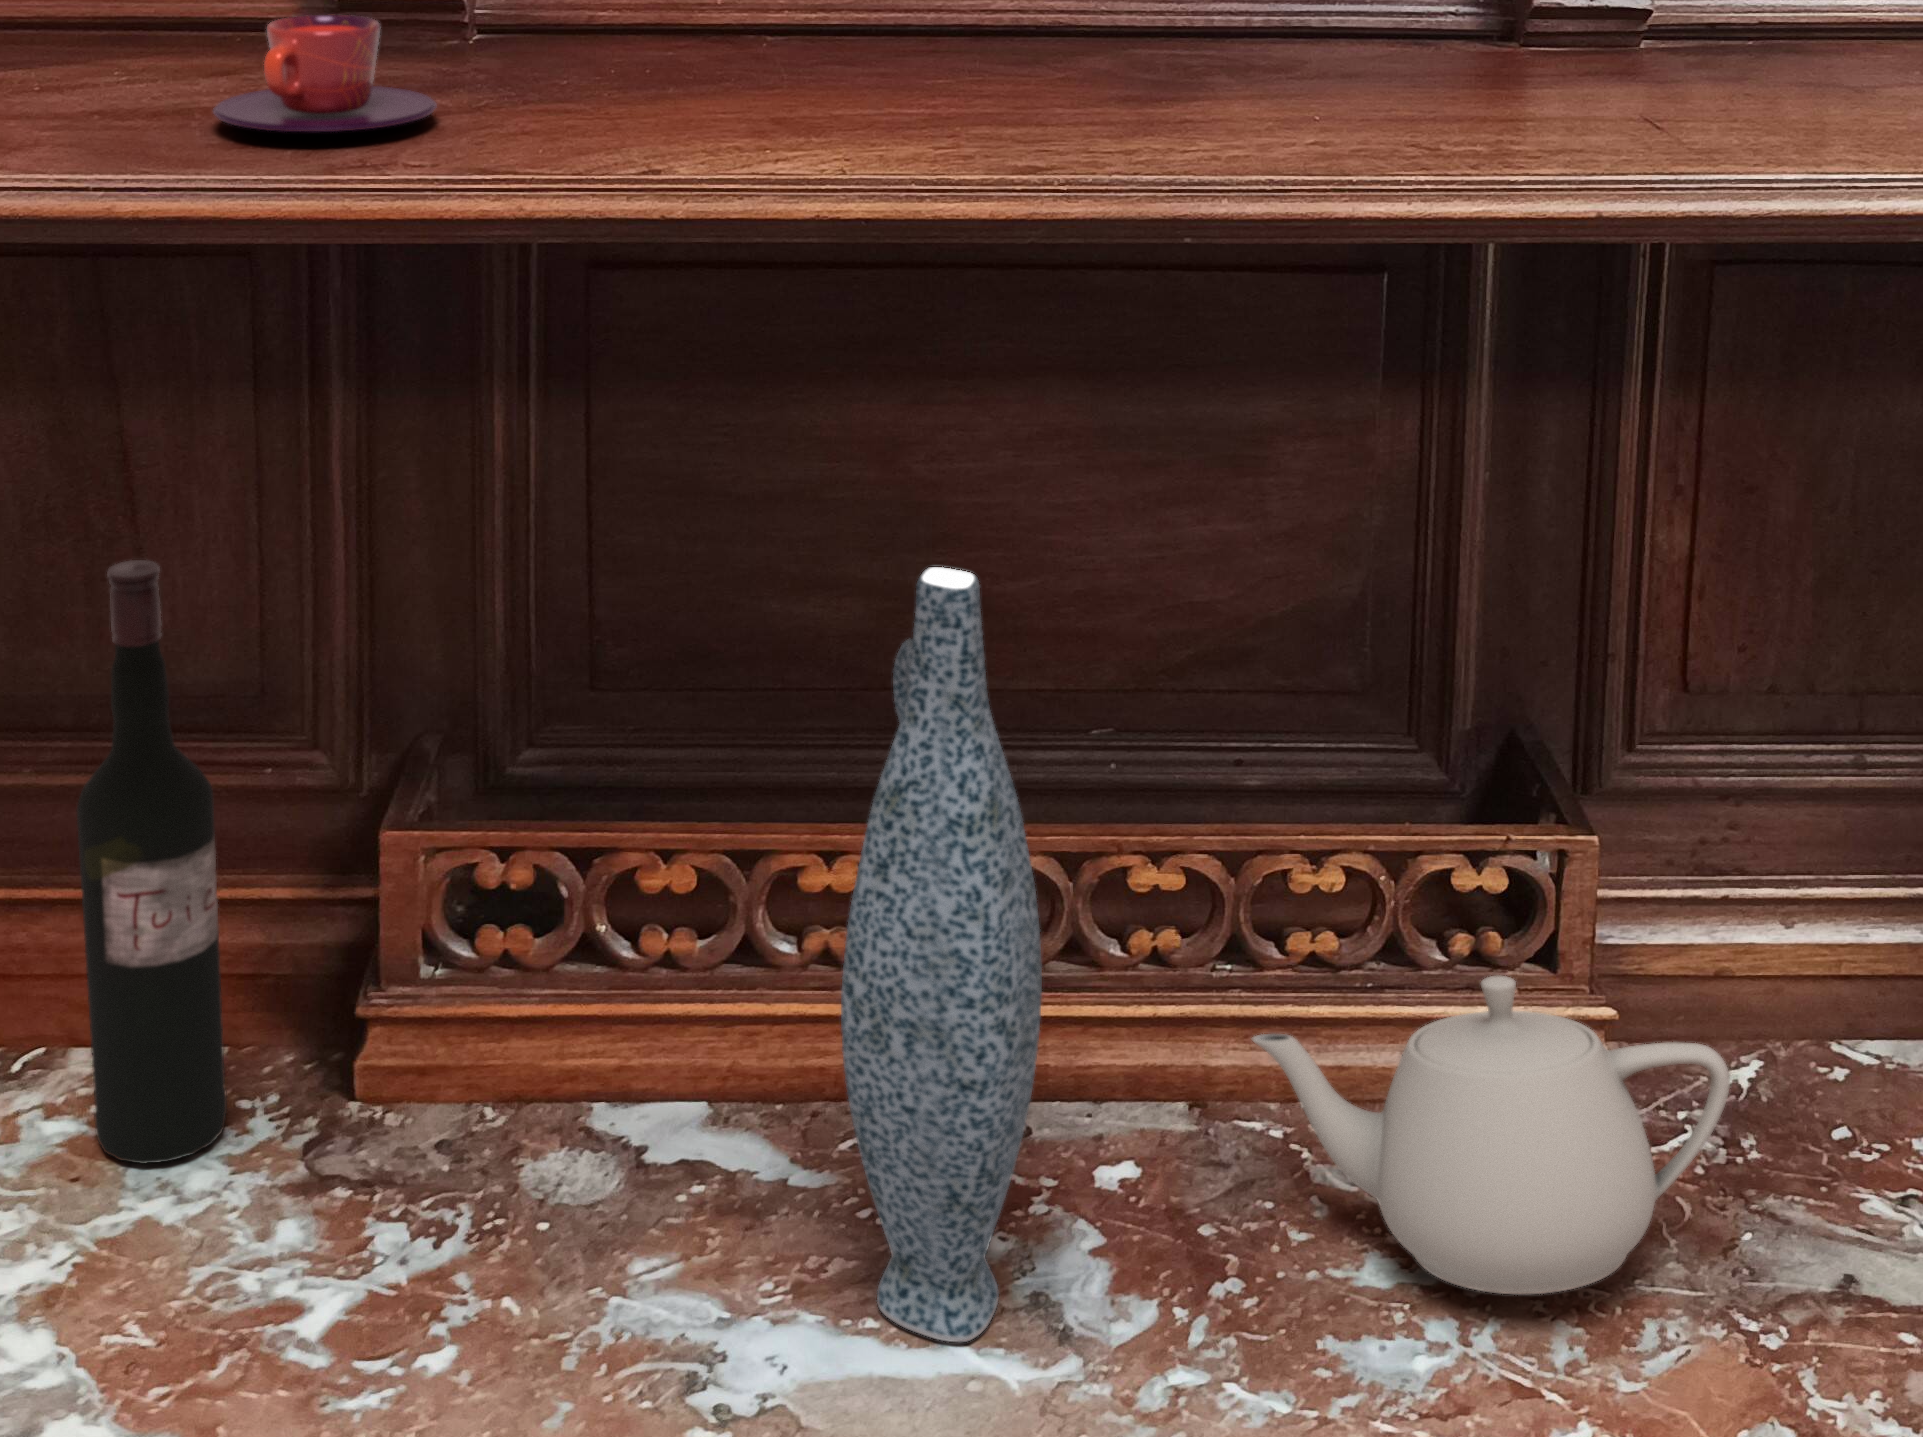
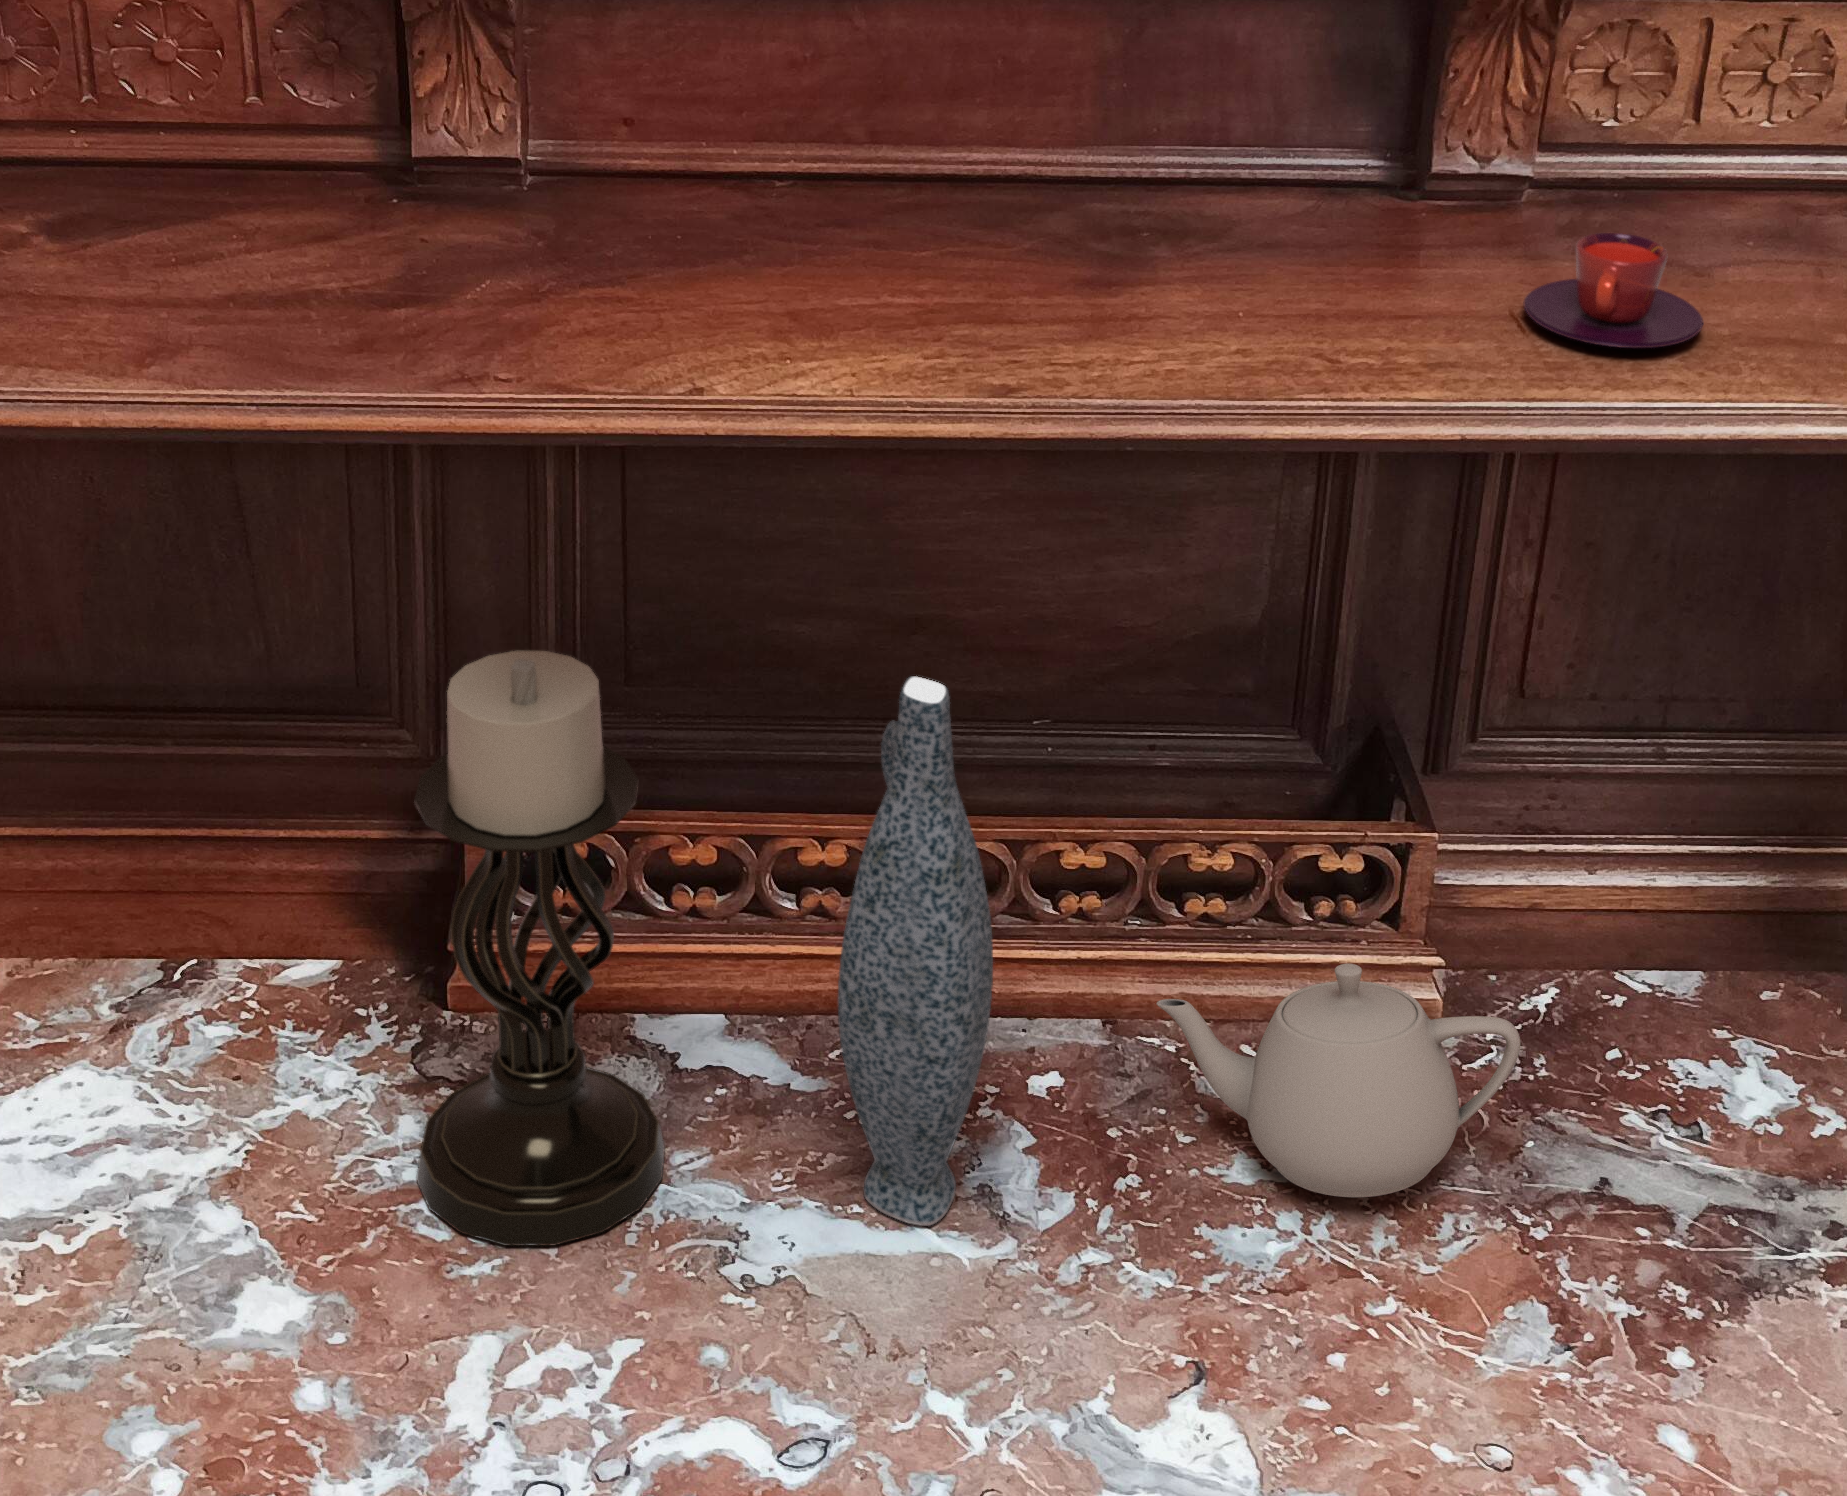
teacup: present [213,15,437,132] -> present [1524,233,1703,348]
candle holder: none [288,553,616,1372] -> present [414,651,665,1246]
wine bottle: present [77,560,227,1164] -> none [232,626,358,1070]

